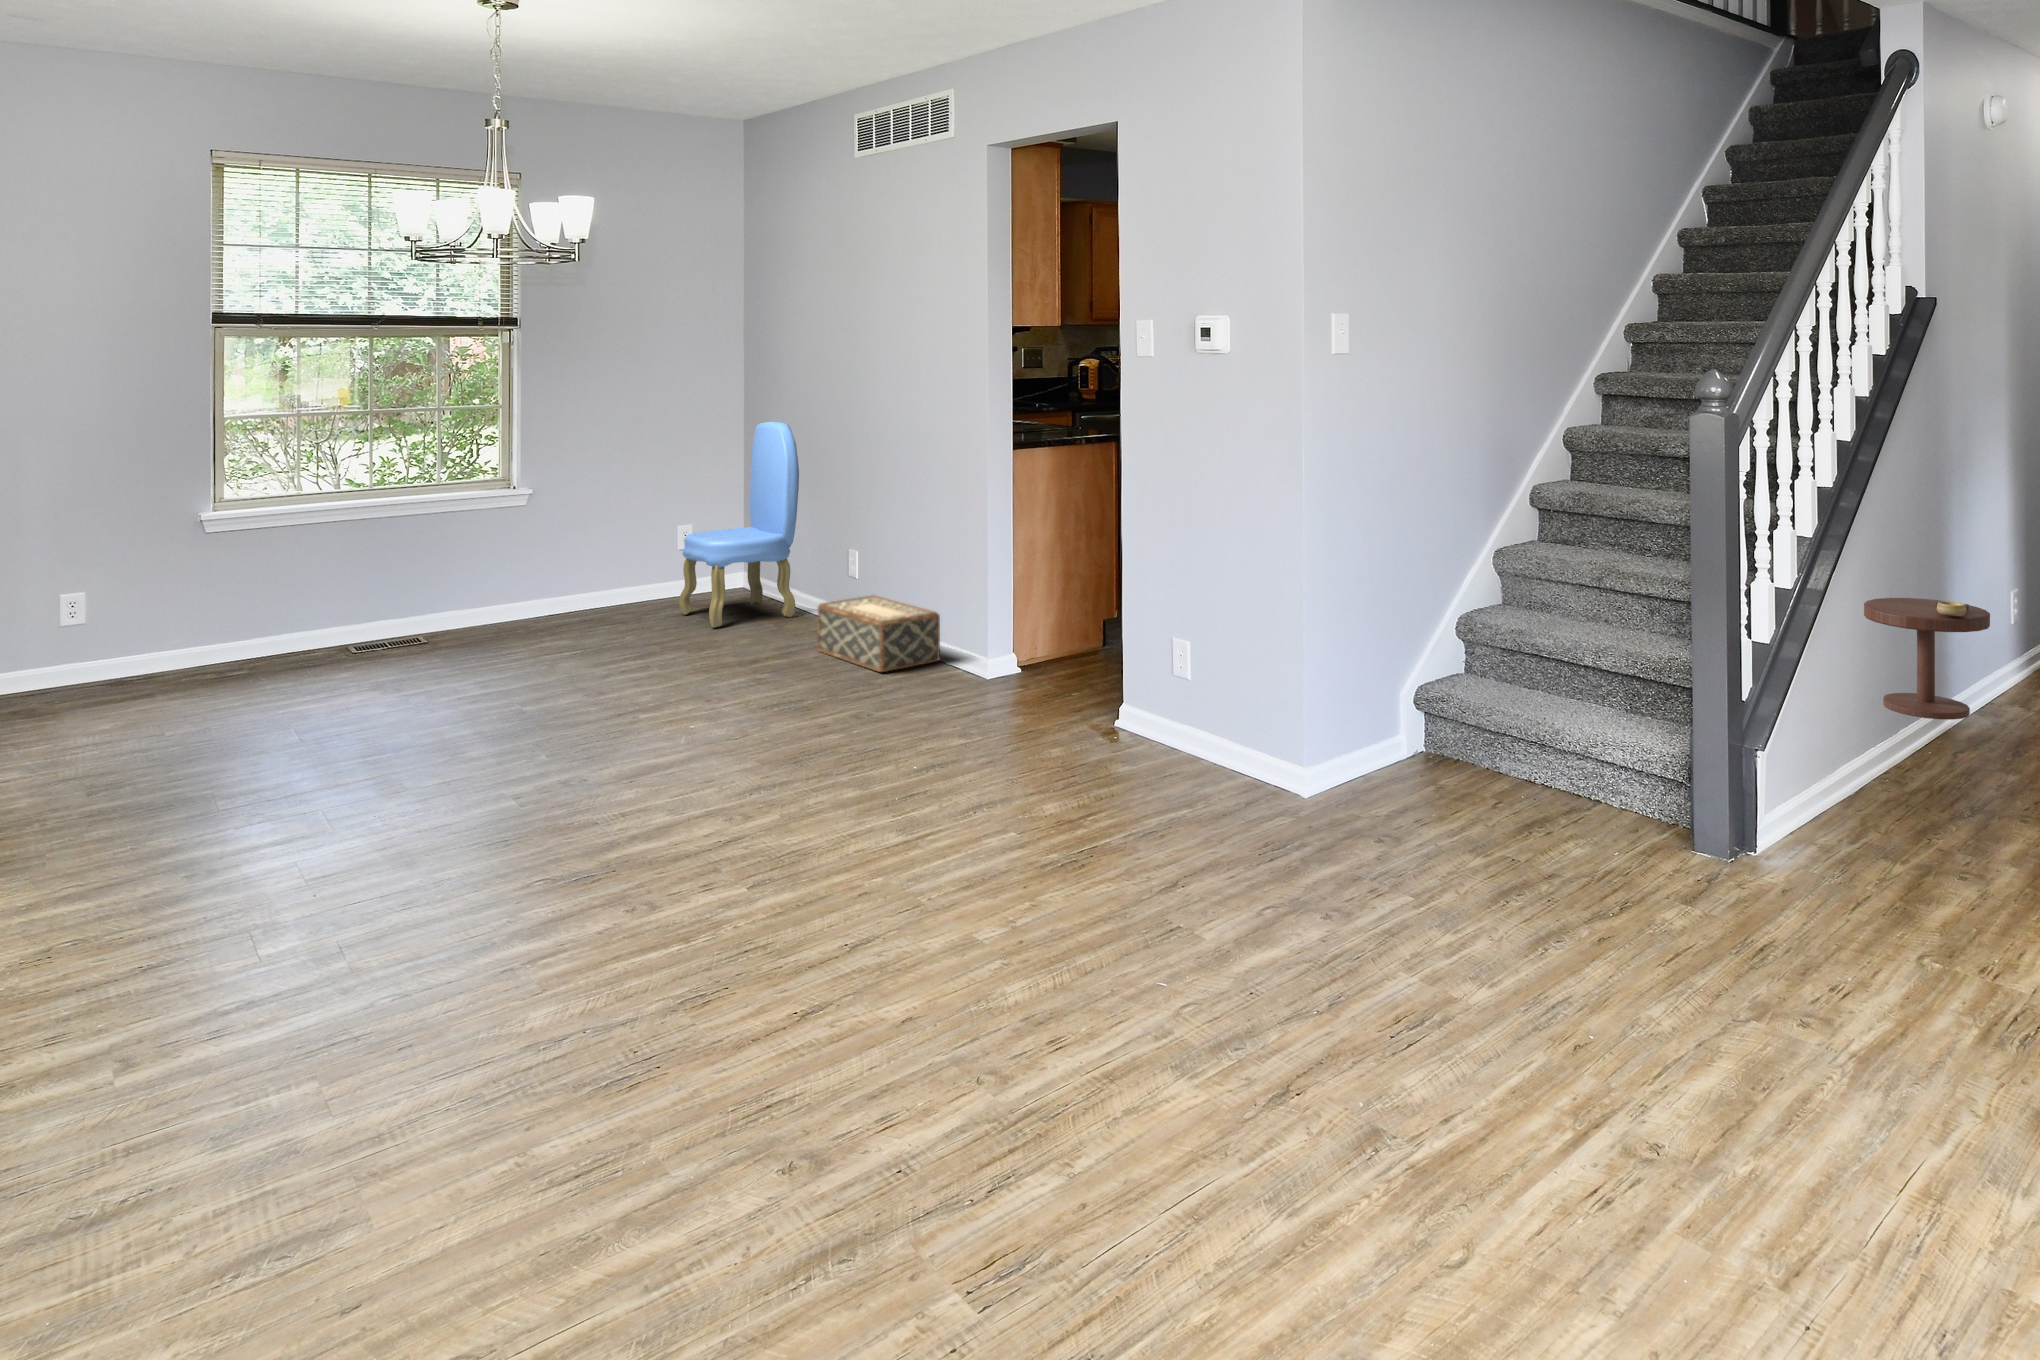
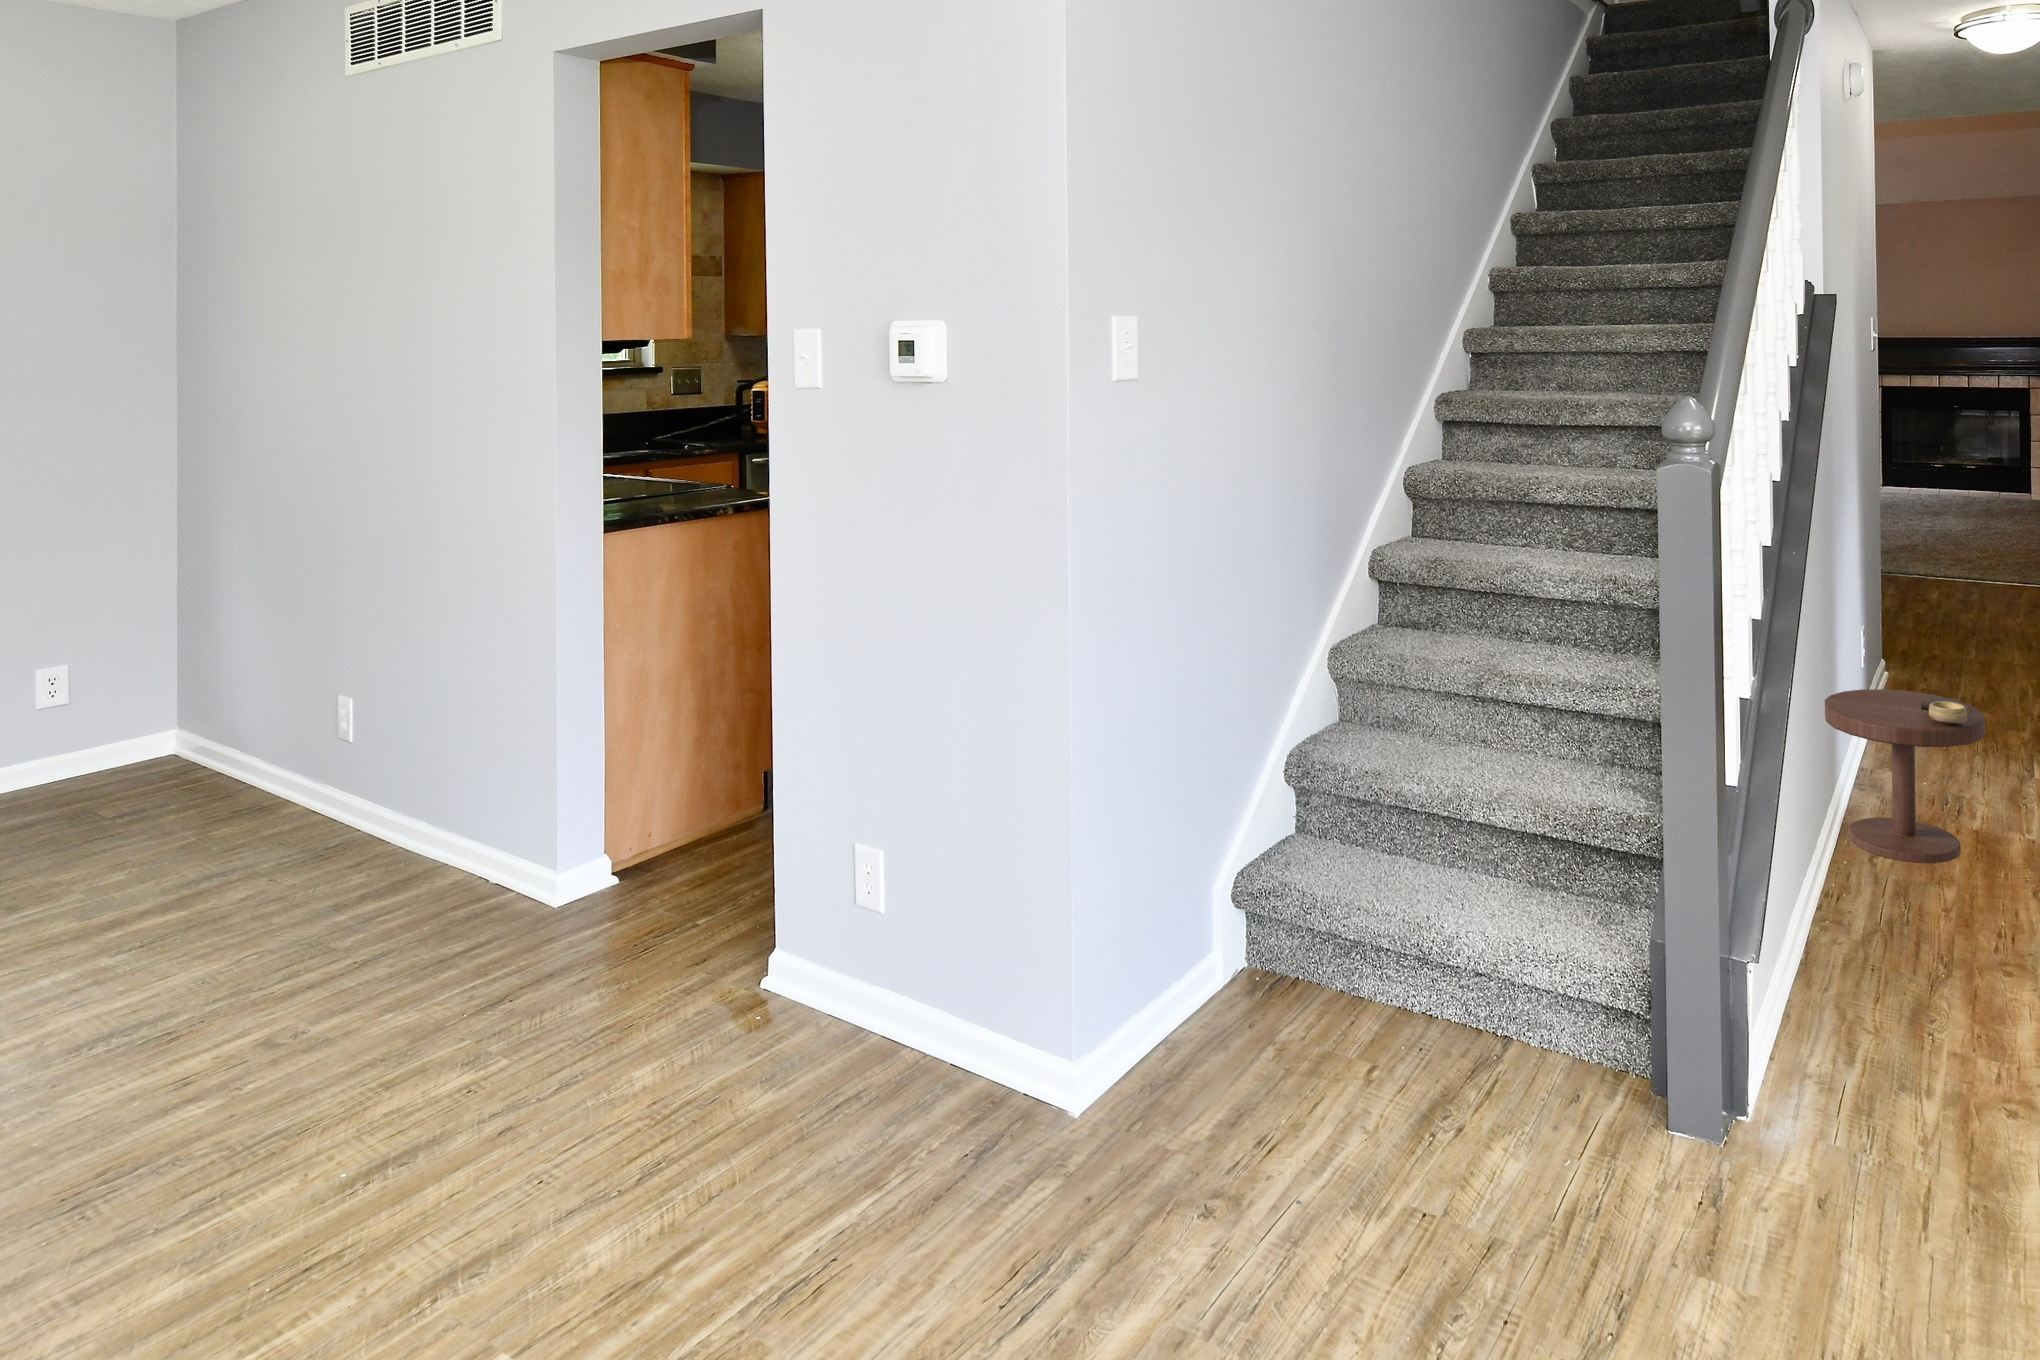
dining chair: present [679,422,799,628] -> none [35,490,262,834]
woven basket: present [818,595,940,672] -> none [266,760,484,903]

